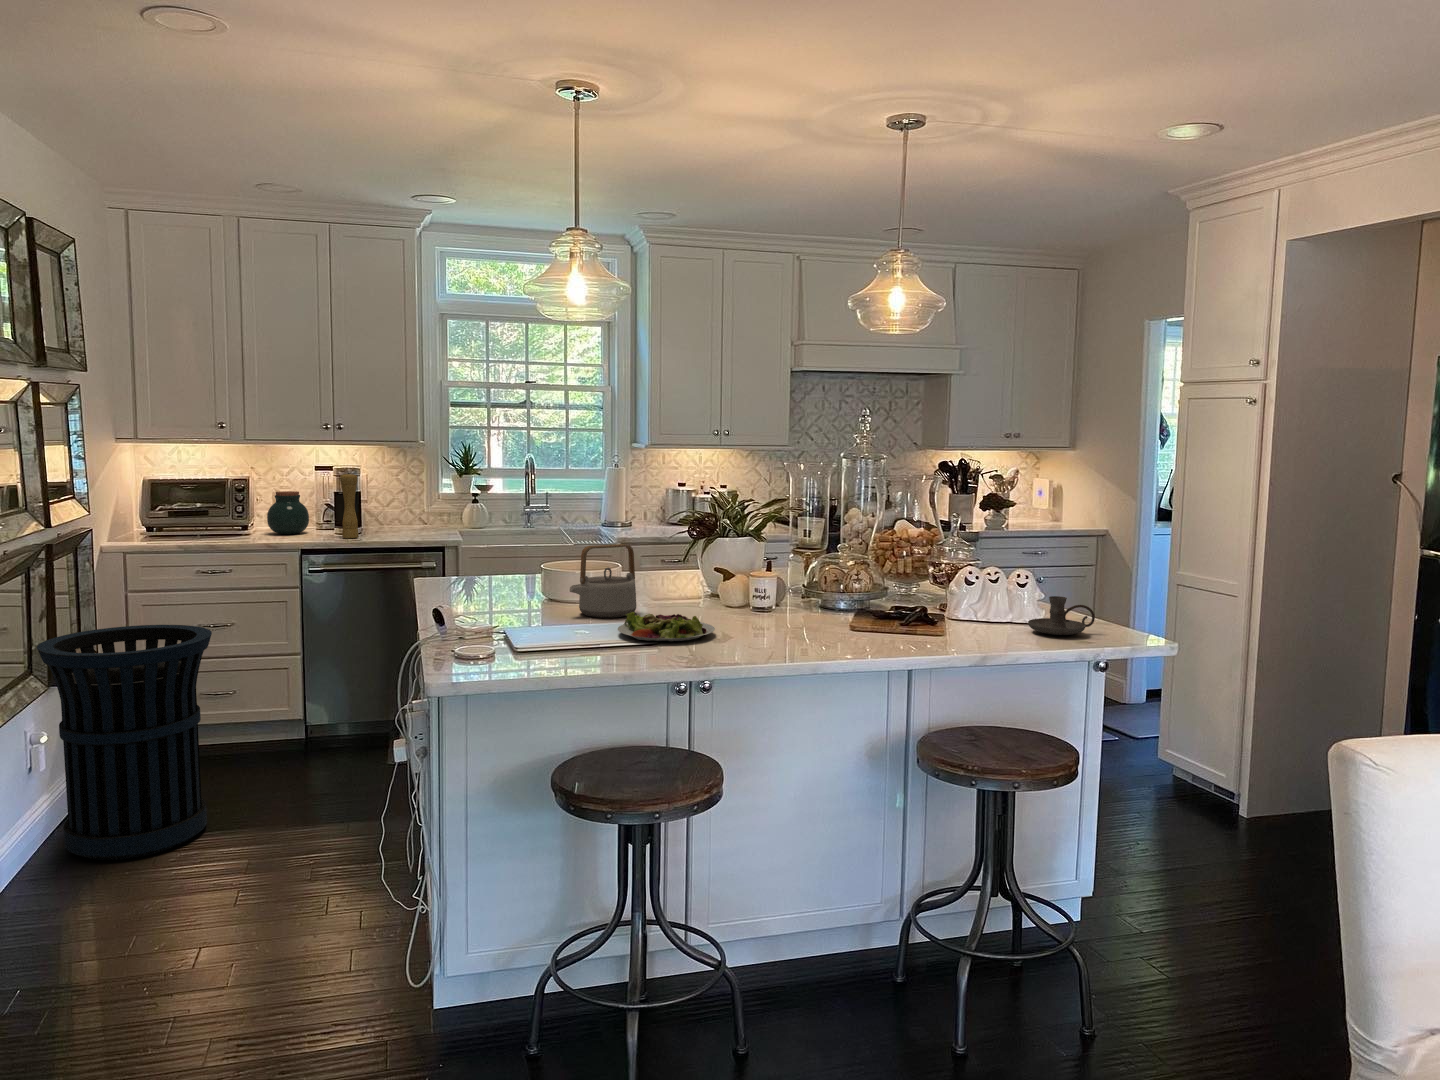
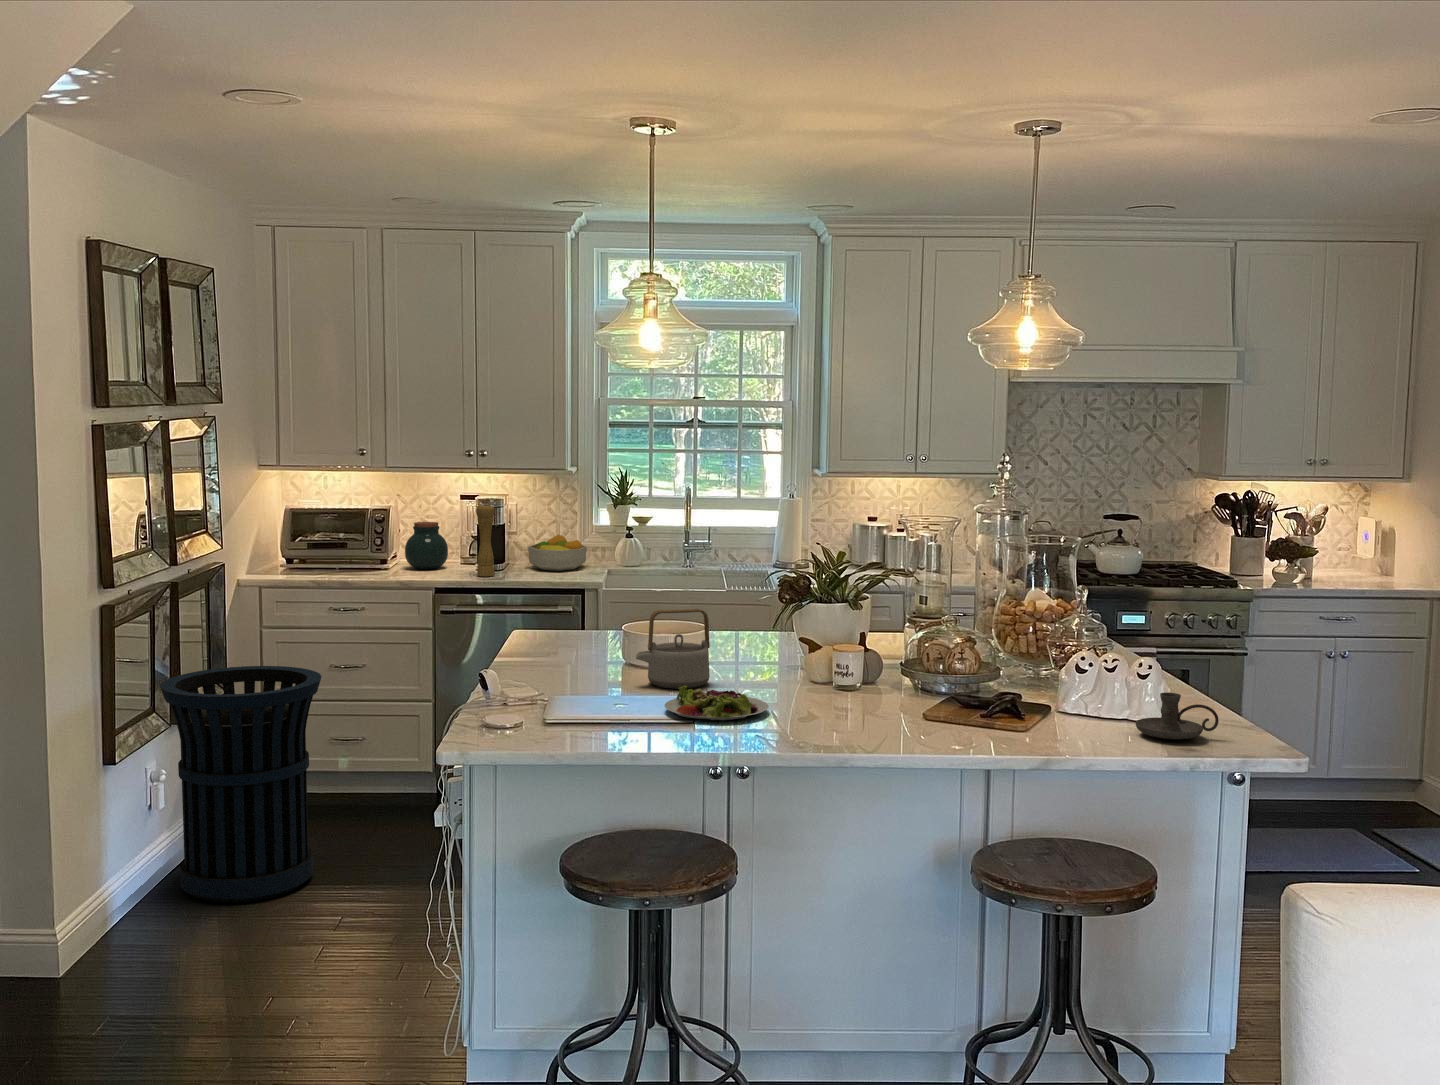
fruit bowl: none [385,501,440,532] -> present [528,535,587,571]

